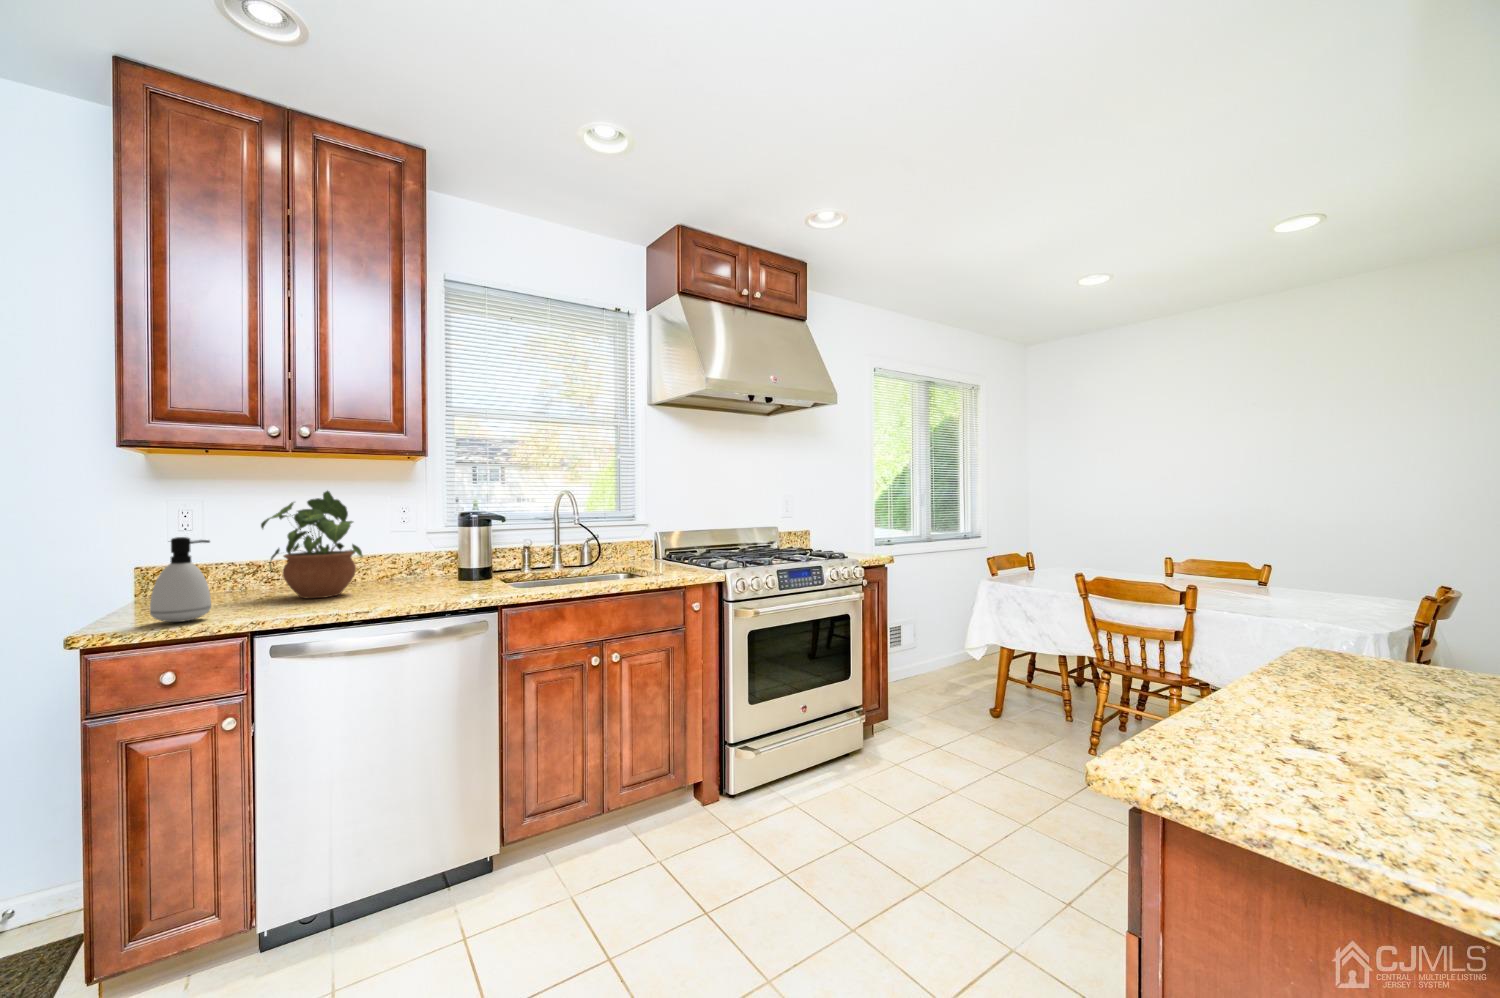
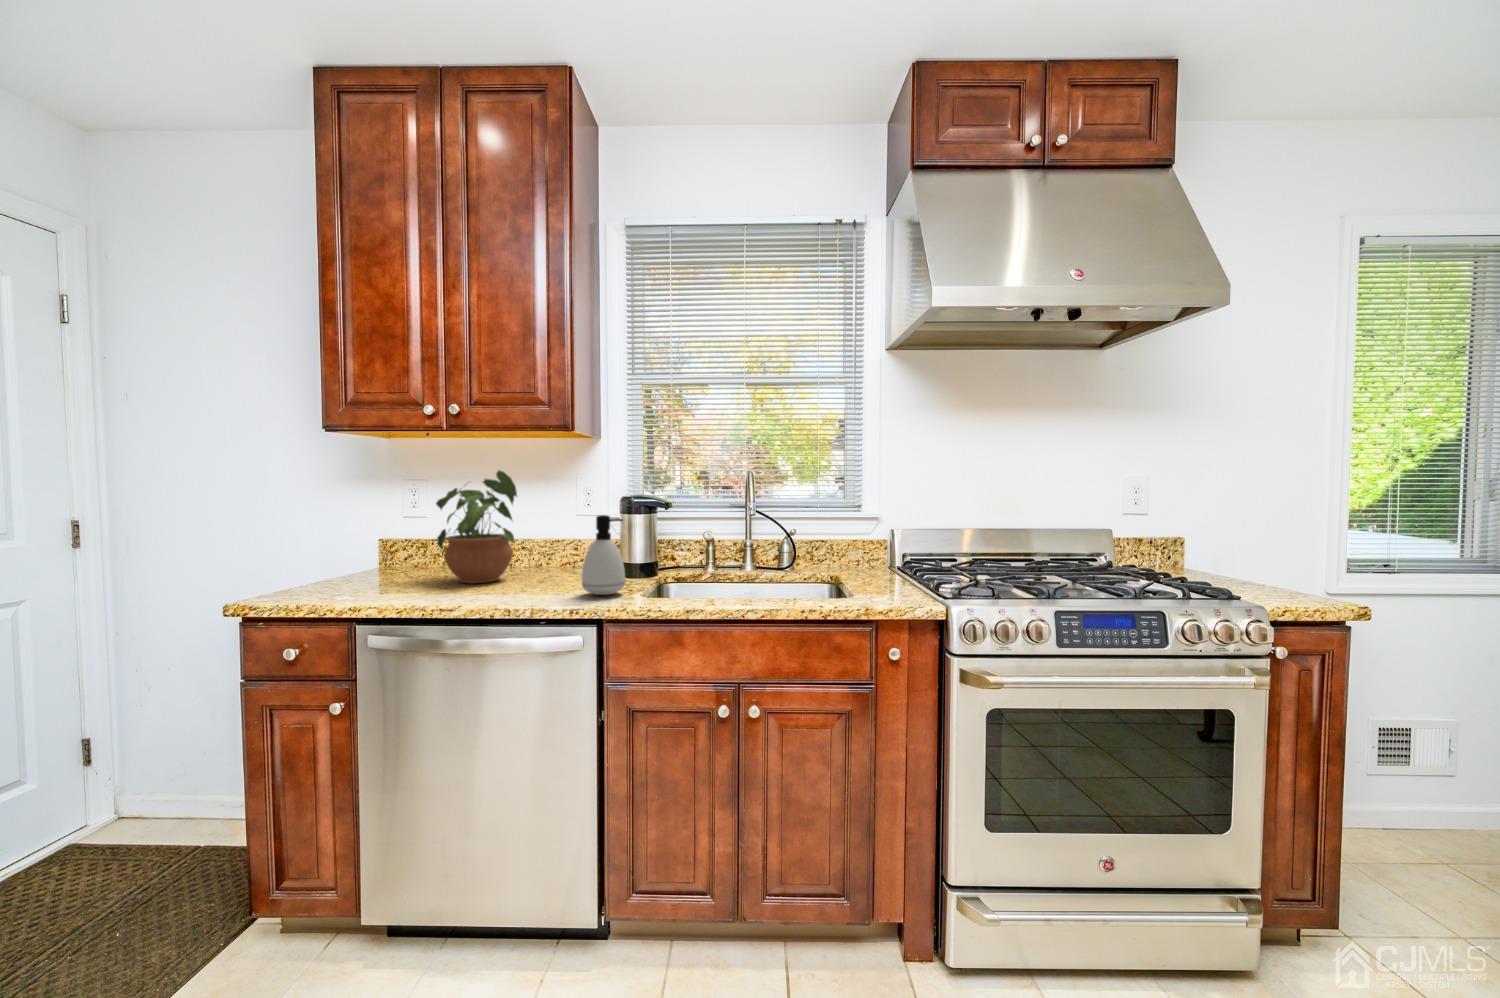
soap dispenser: present [150,537,211,622] -> present [582,515,625,595]

